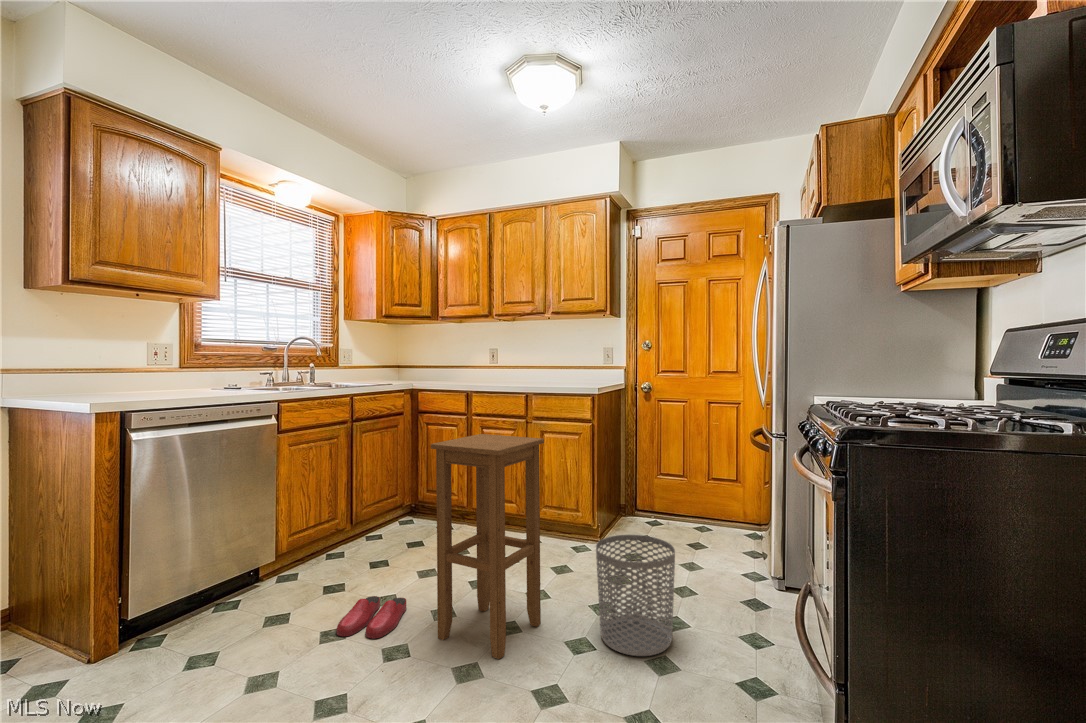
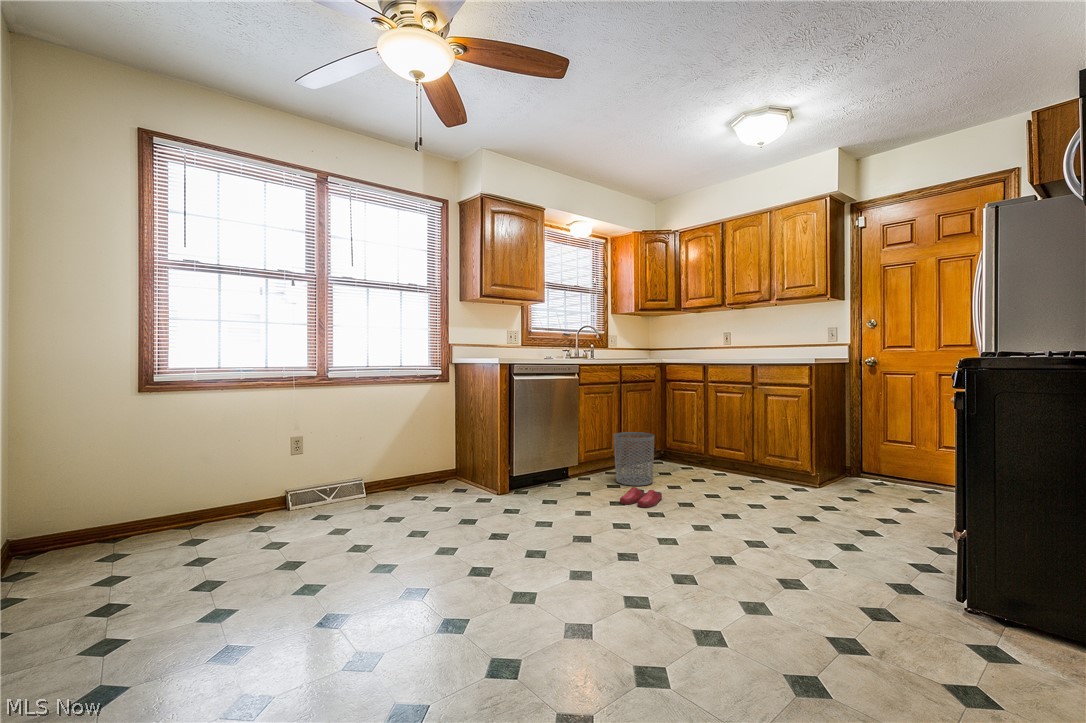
stool: present [431,434,544,659] -> none [678,385,759,526]
waste bin: present [596,535,675,656] -> present [614,432,654,486]

